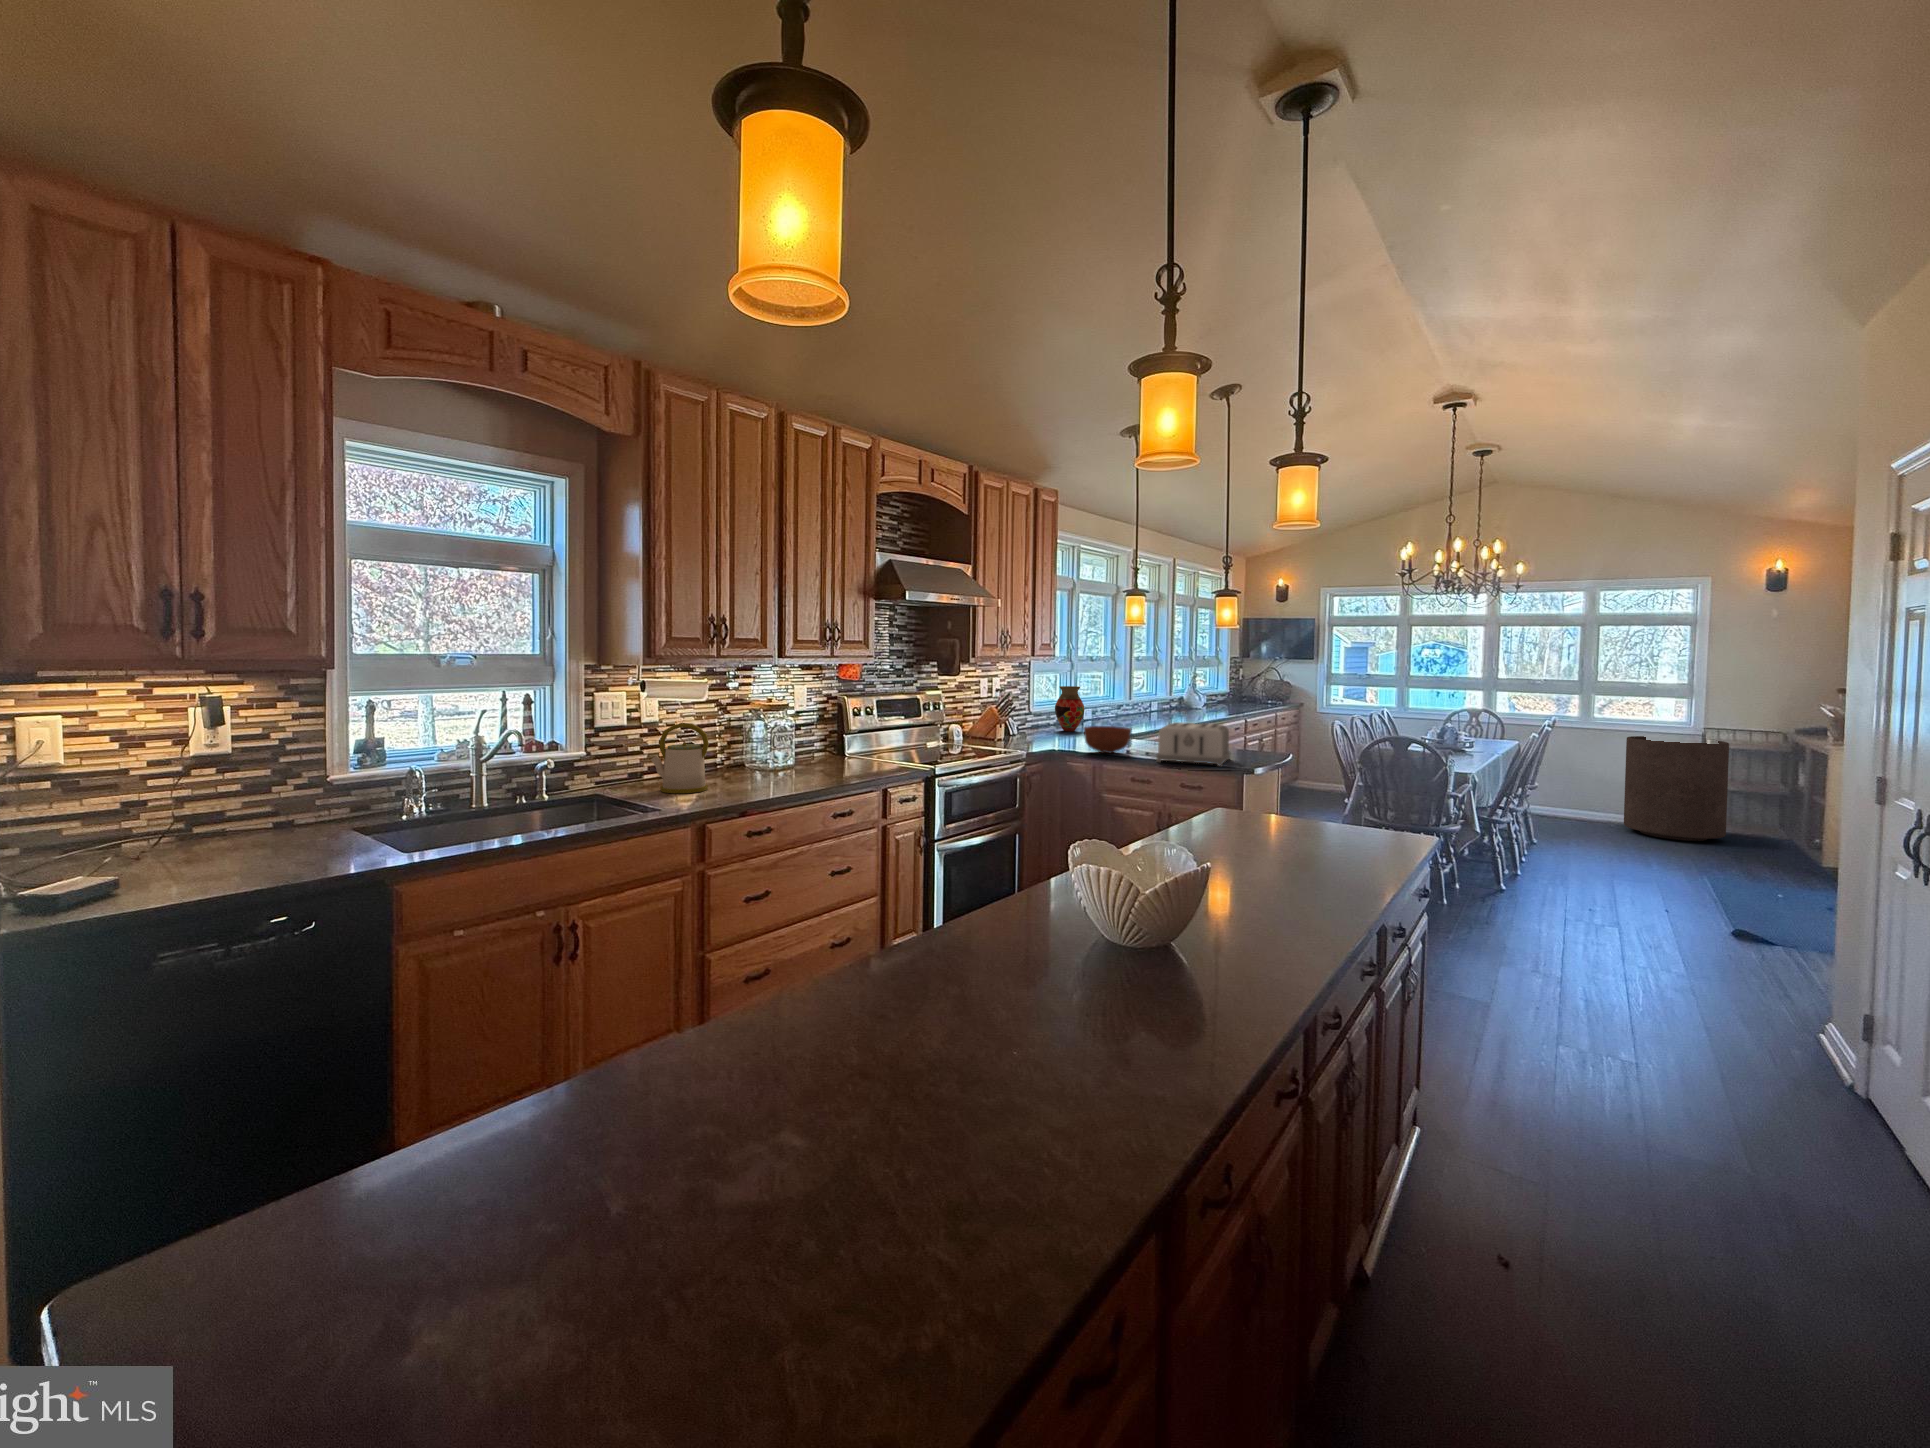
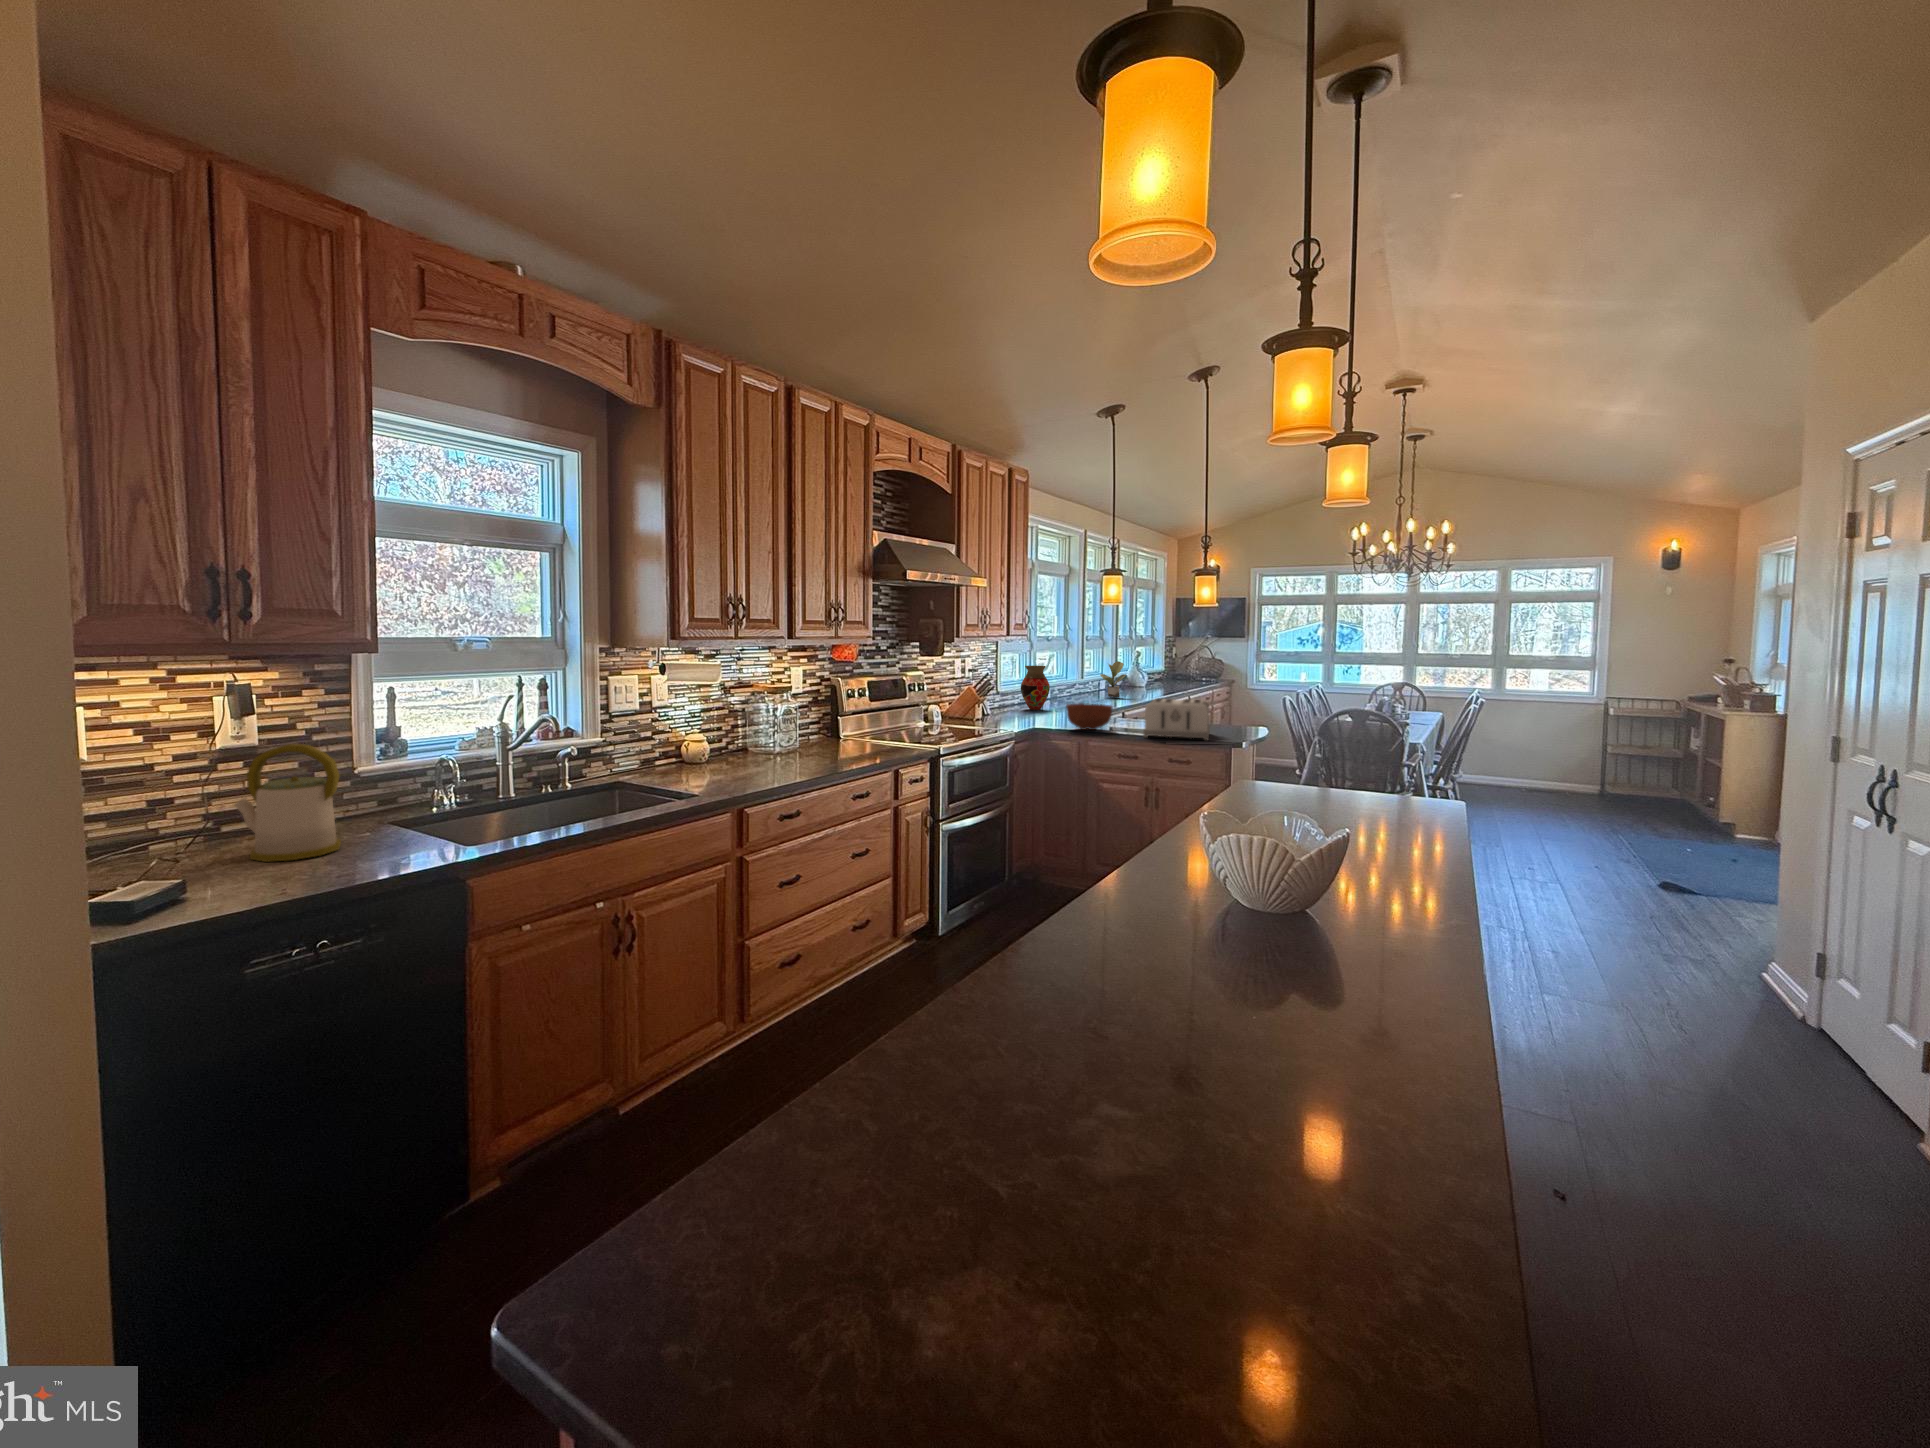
potted plant: none [1148,683,1174,720] -> present [1100,661,1126,697]
kettle: present [651,723,709,793] -> present [235,744,341,862]
trash can: present [1624,736,1729,841] -> none [1533,706,1628,801]

